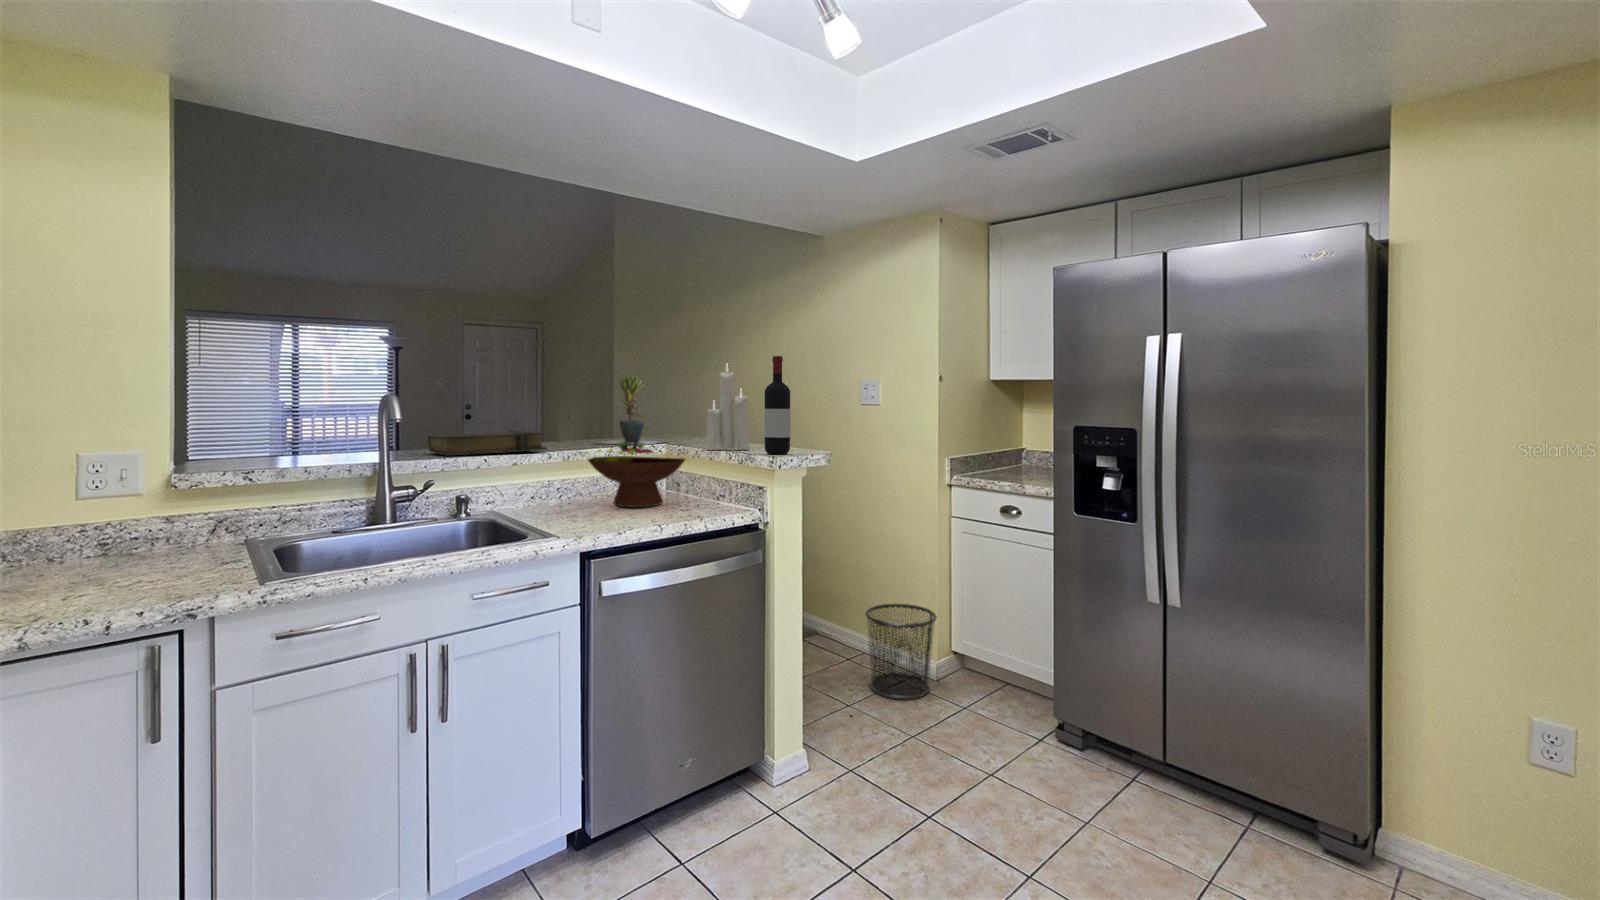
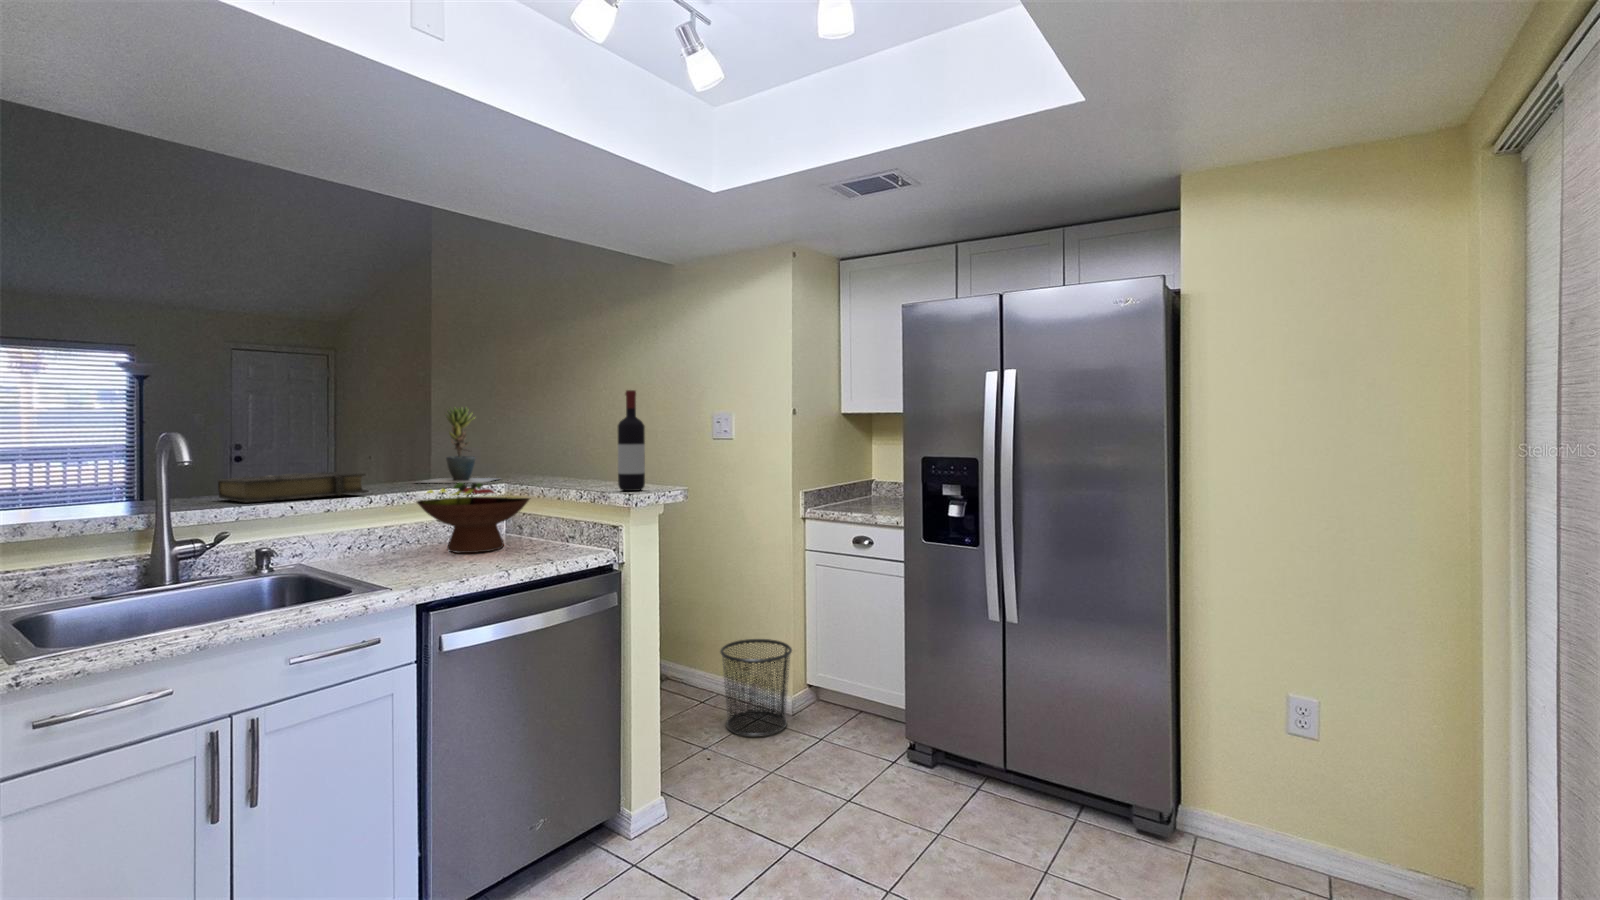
candle: present [705,368,750,450] -> none [551,389,600,487]

